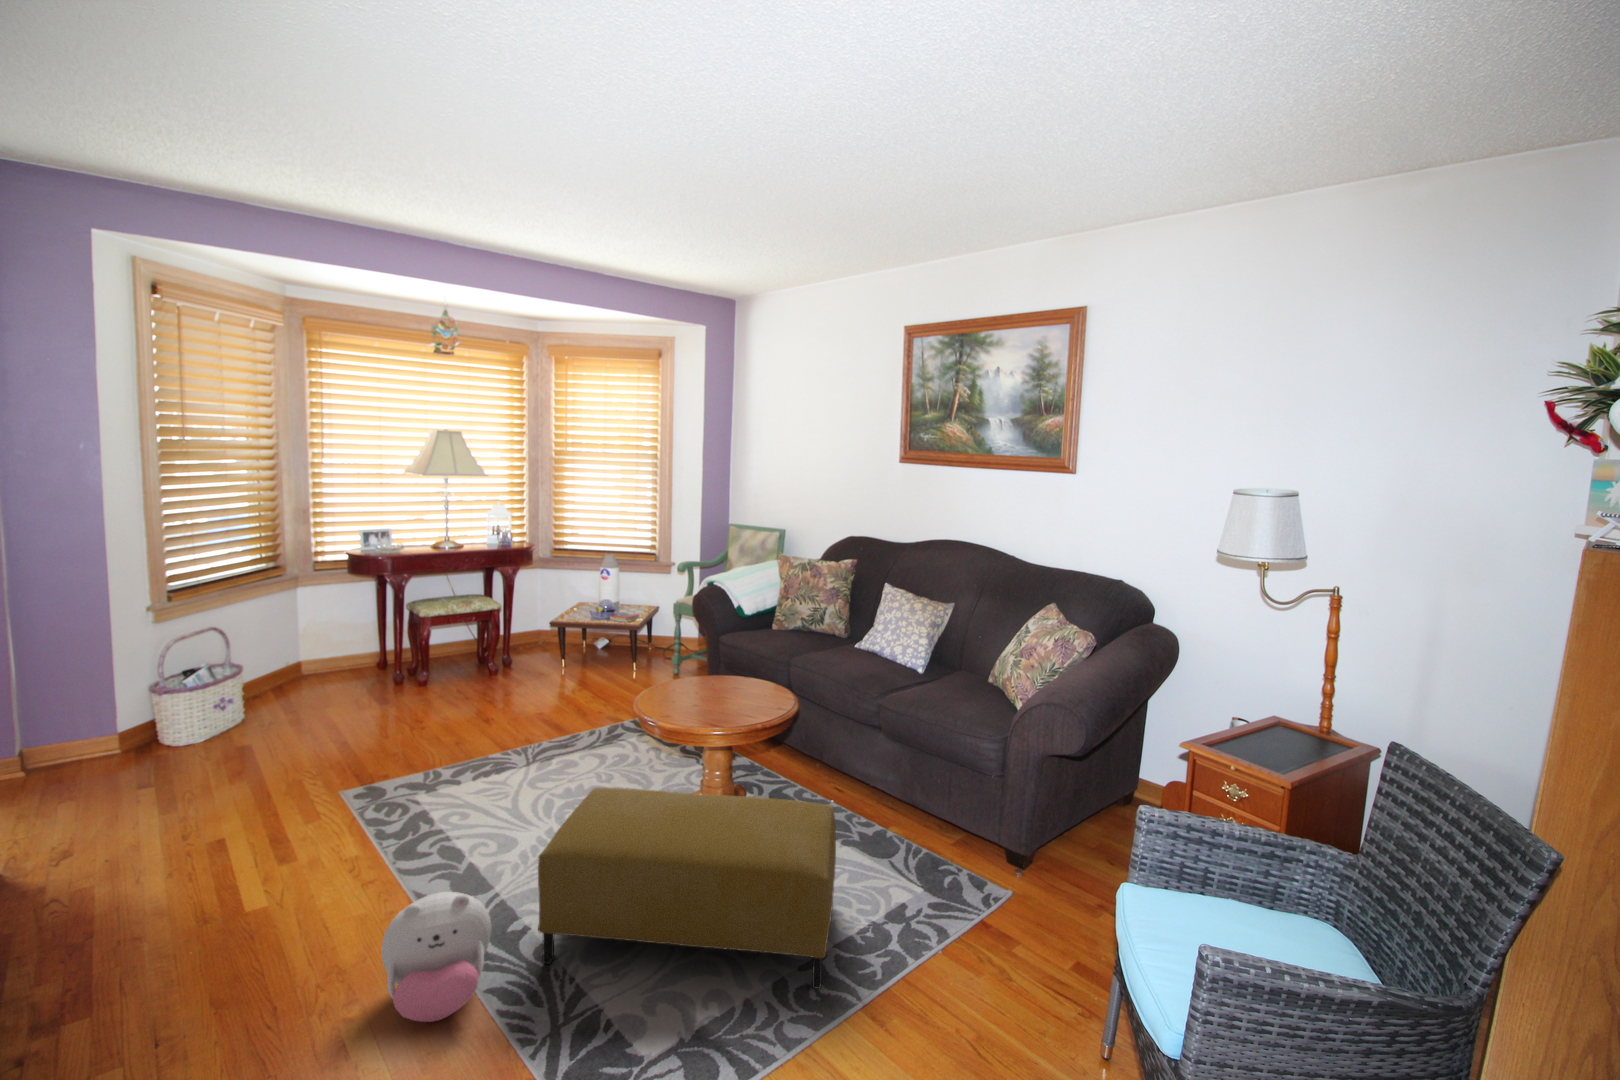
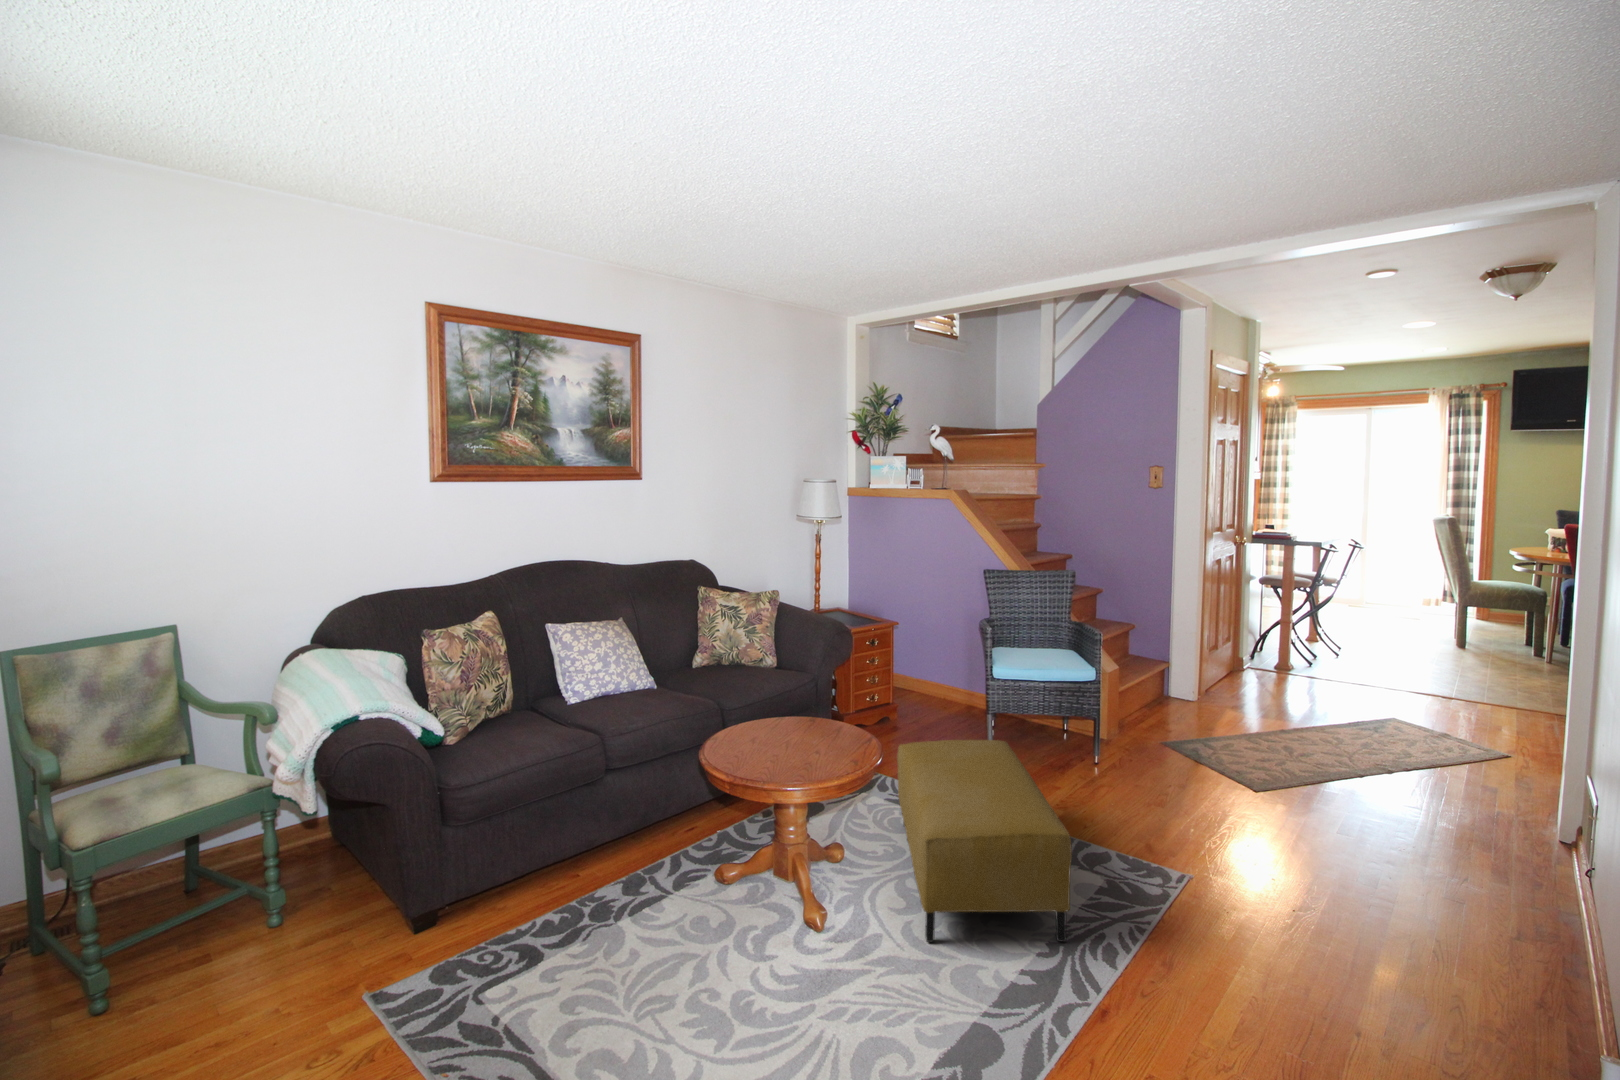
plush toy: present [381,892,491,1022] -> none [1089,883,1206,1011]

